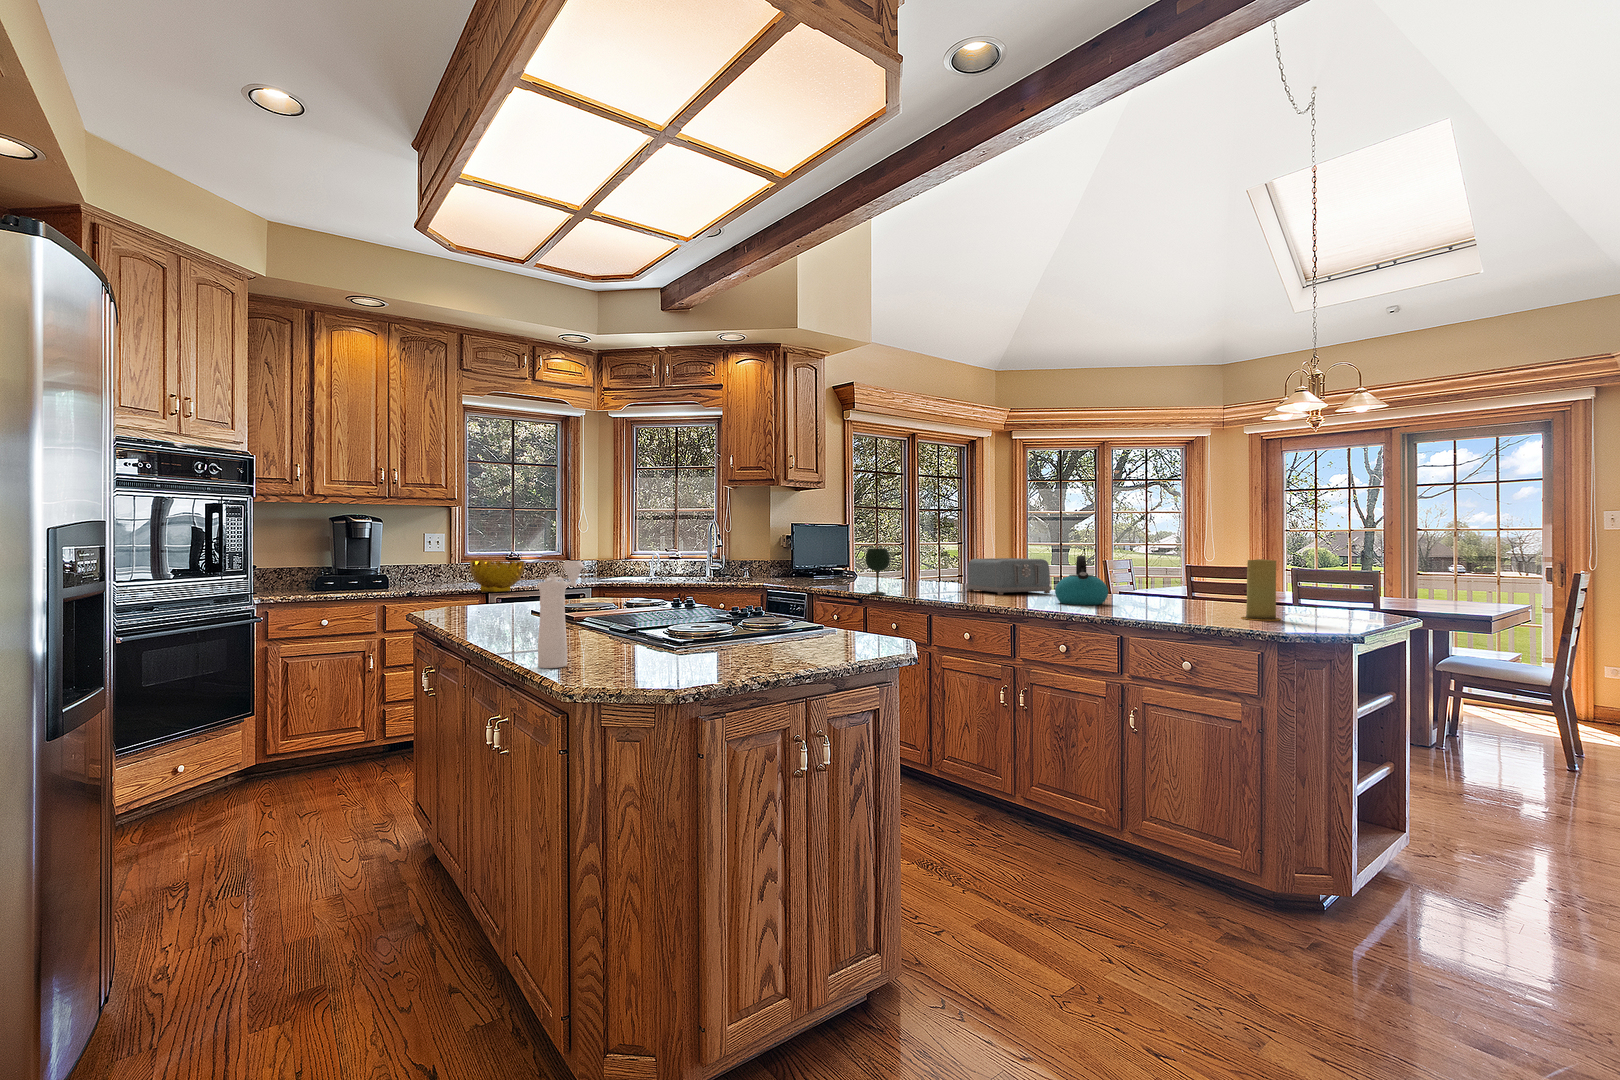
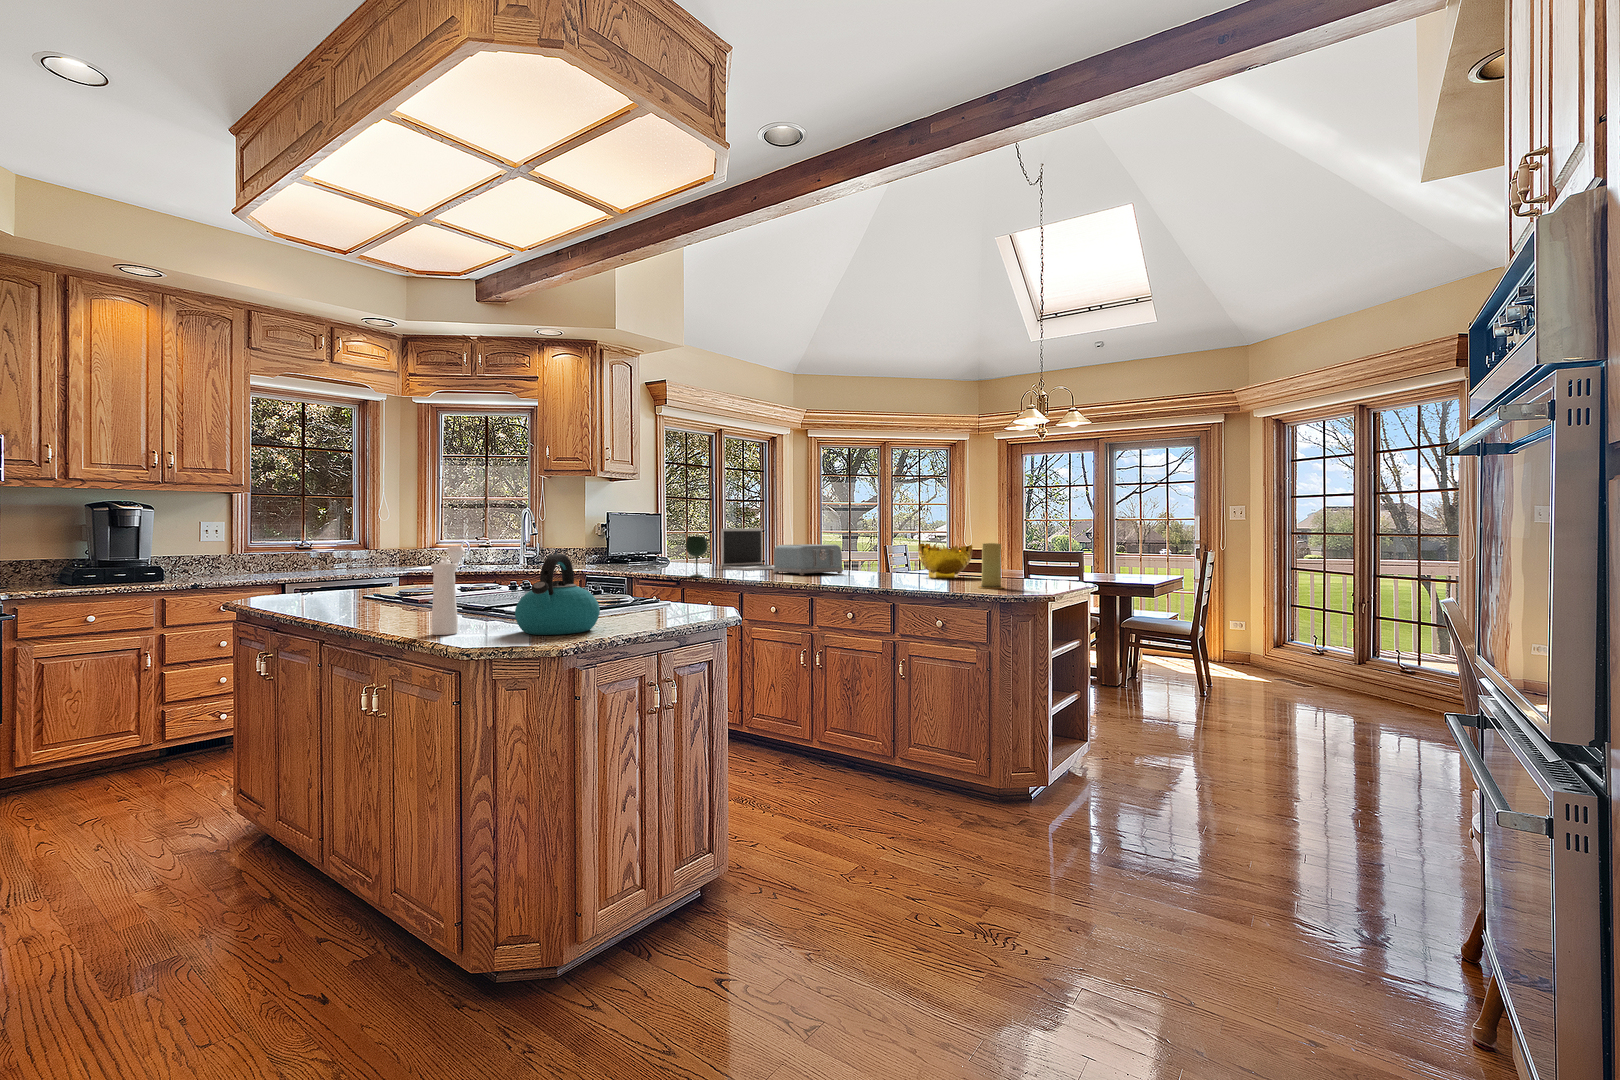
laptop: none [908,540,983,587] -> present [721,528,774,570]
kettle: present [1055,556,1108,605] -> present [515,554,600,635]
decorative bowl: present [470,559,524,592] -> present [918,544,973,578]

